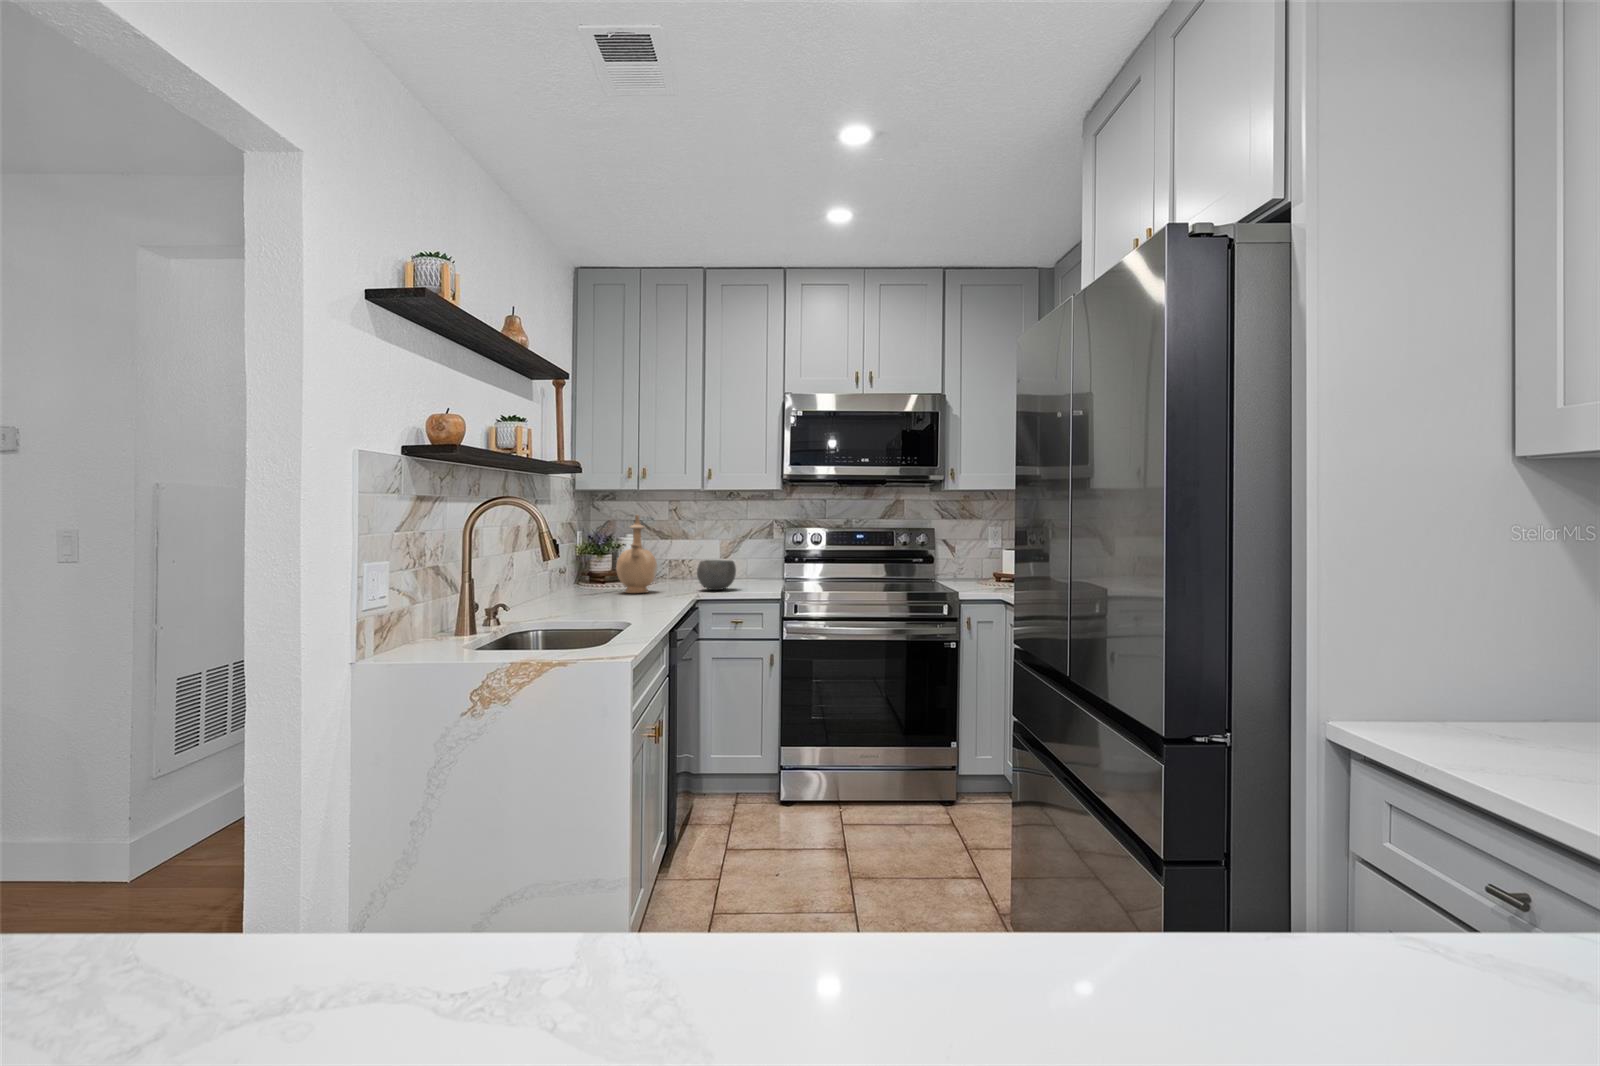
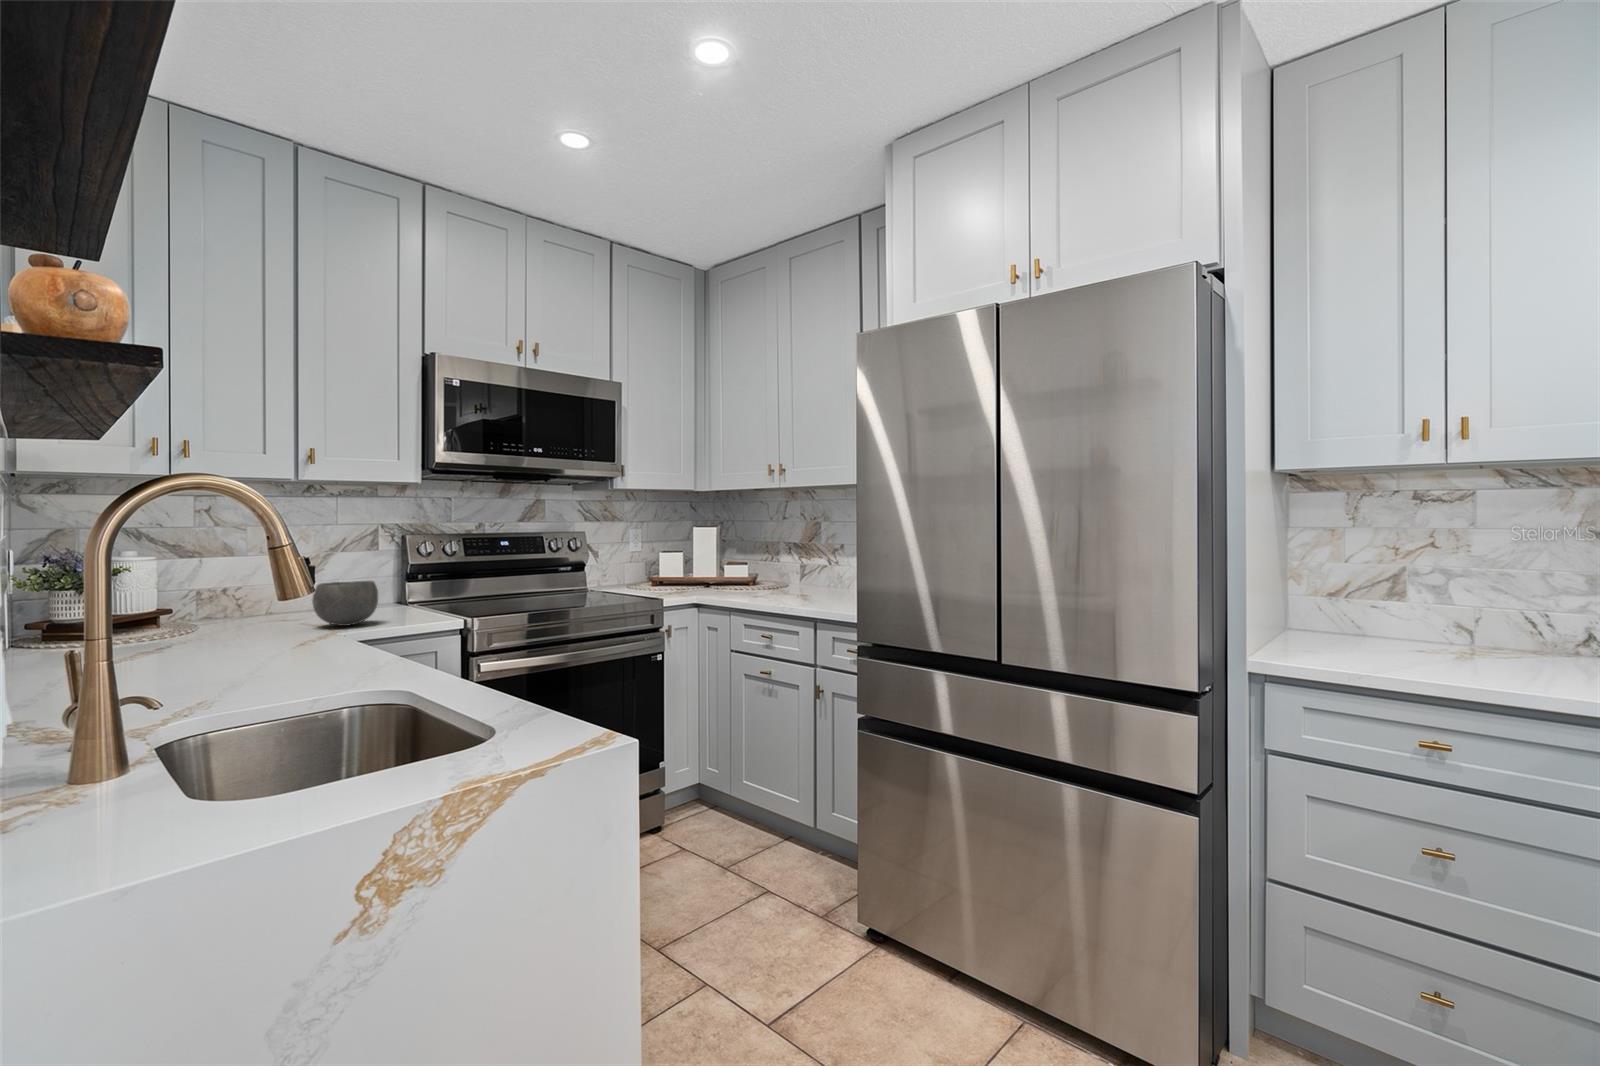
vase: present [616,515,657,593] -> none [163,515,247,645]

